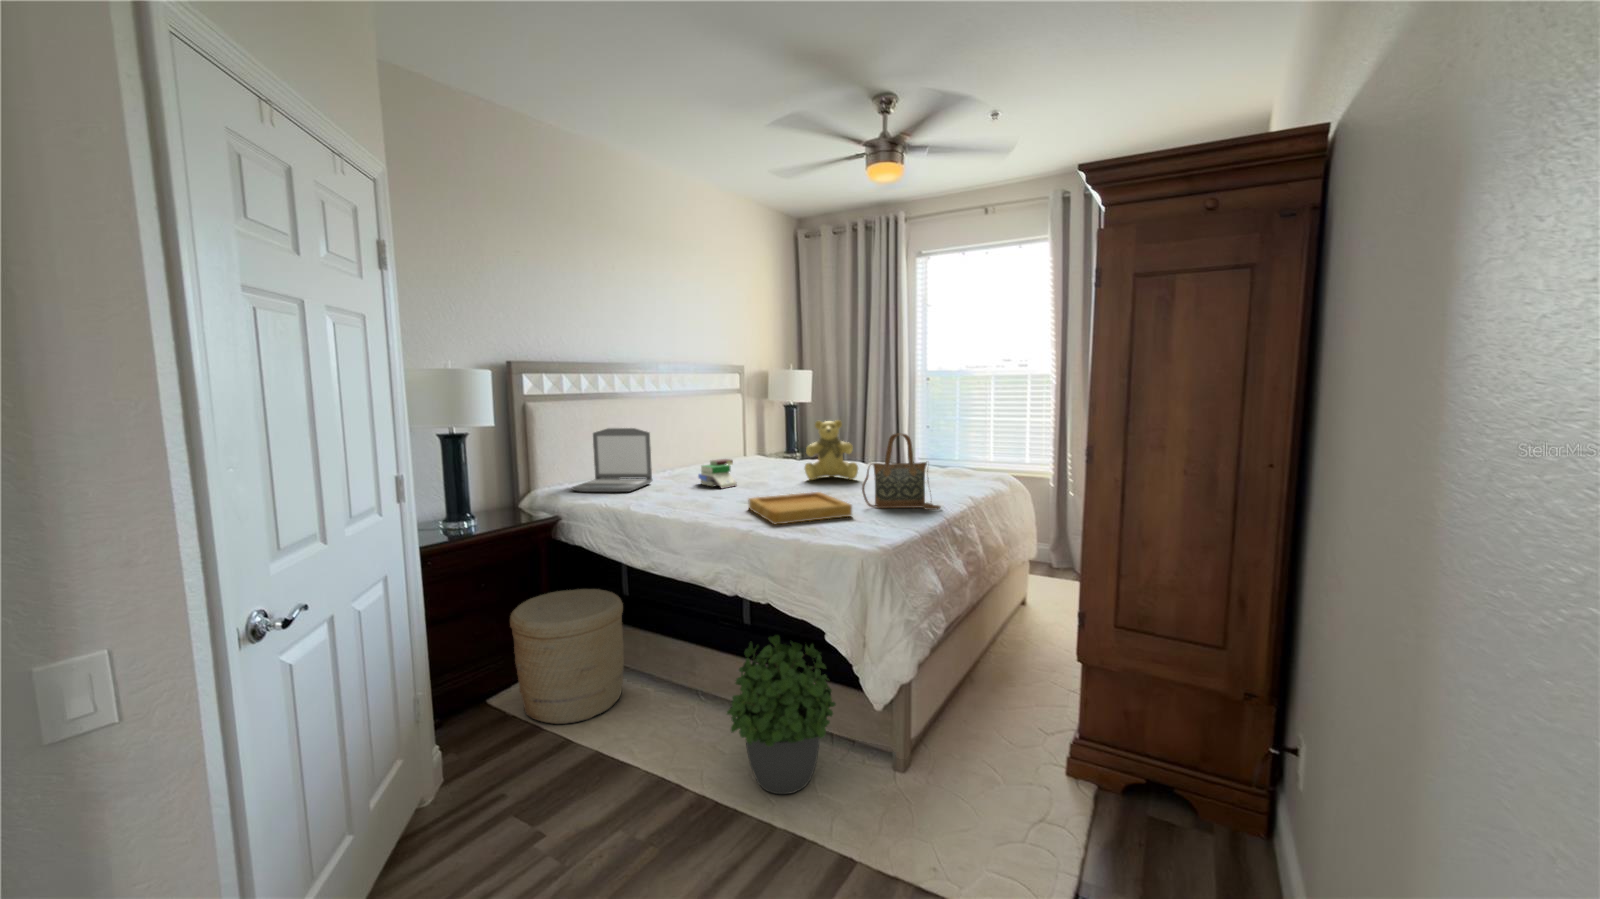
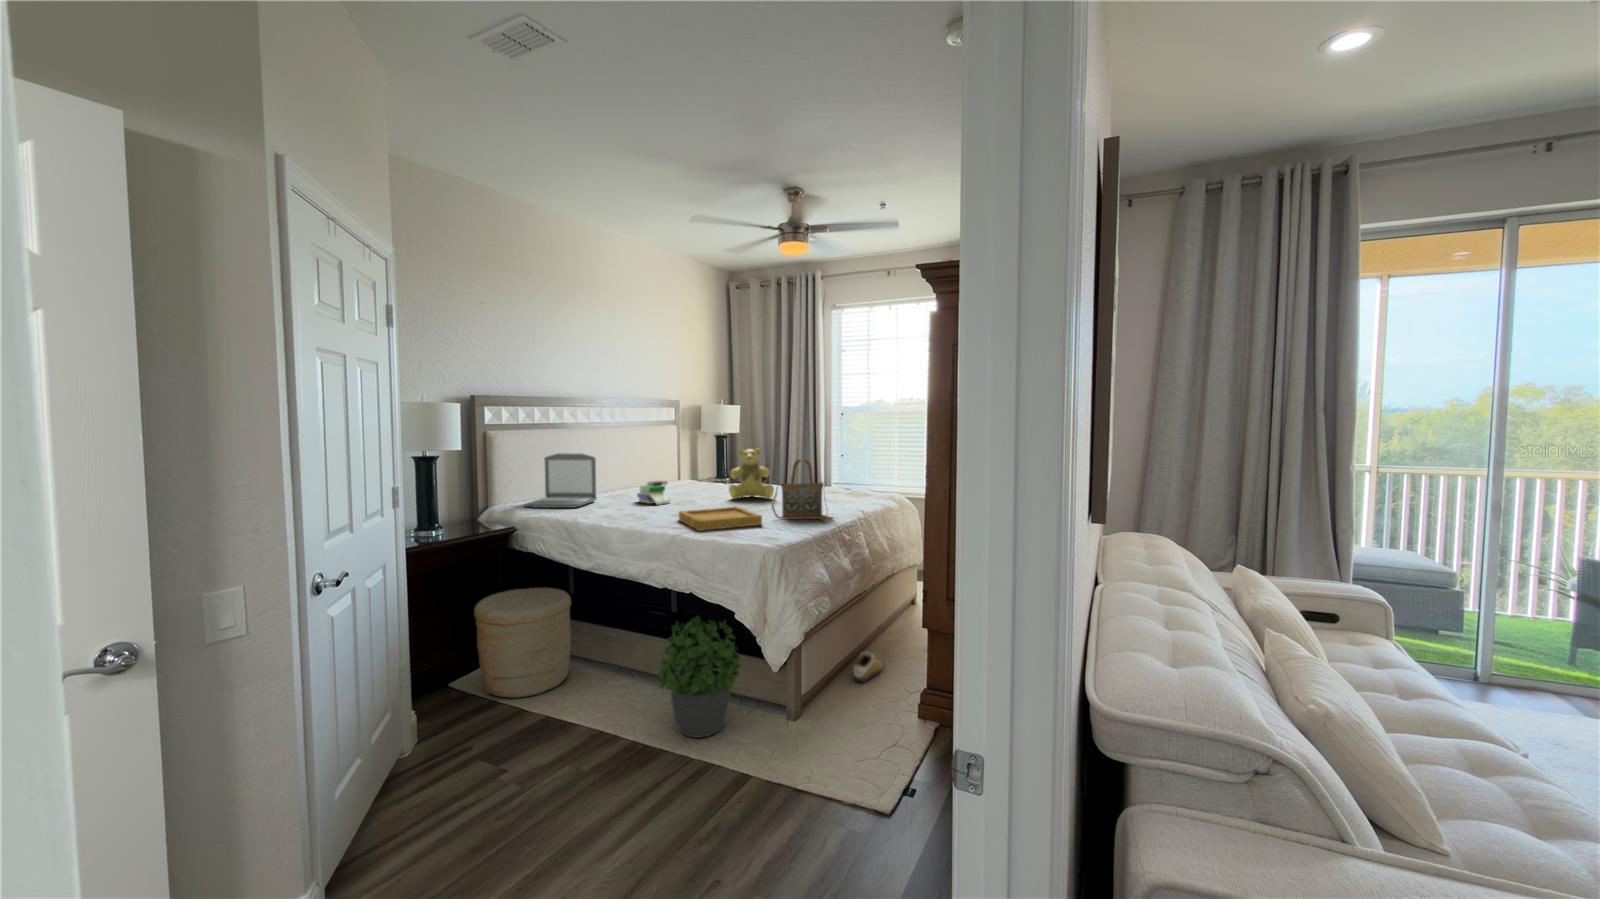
shoe: none [971,676,1007,717] -> present [853,651,883,682]

